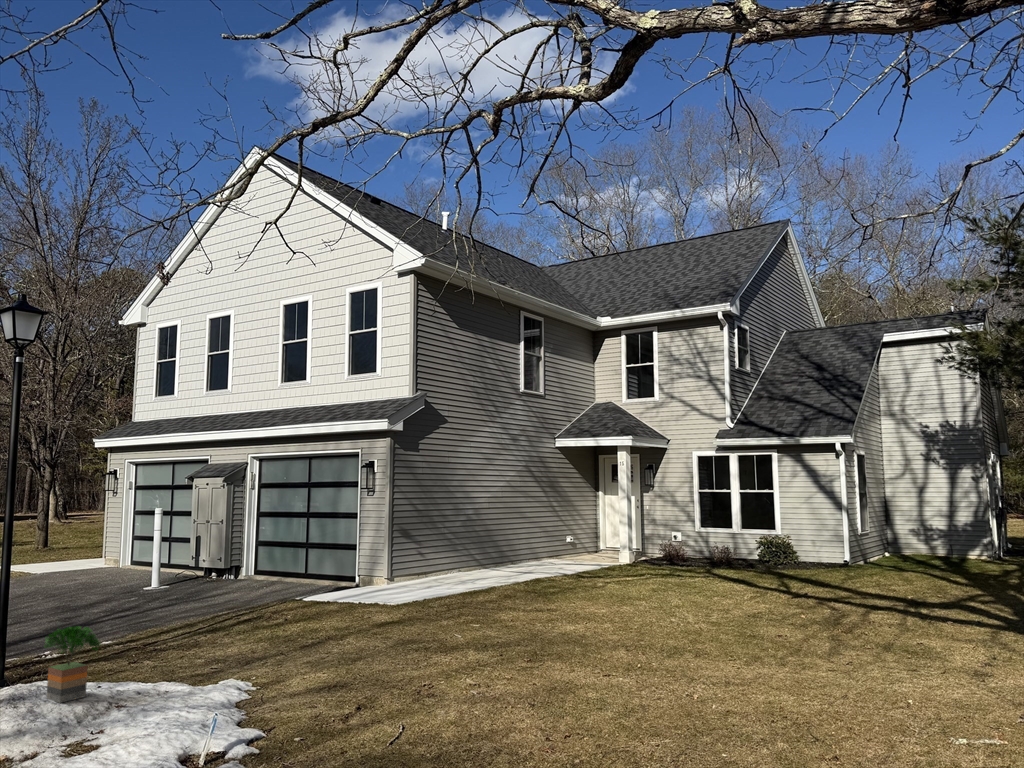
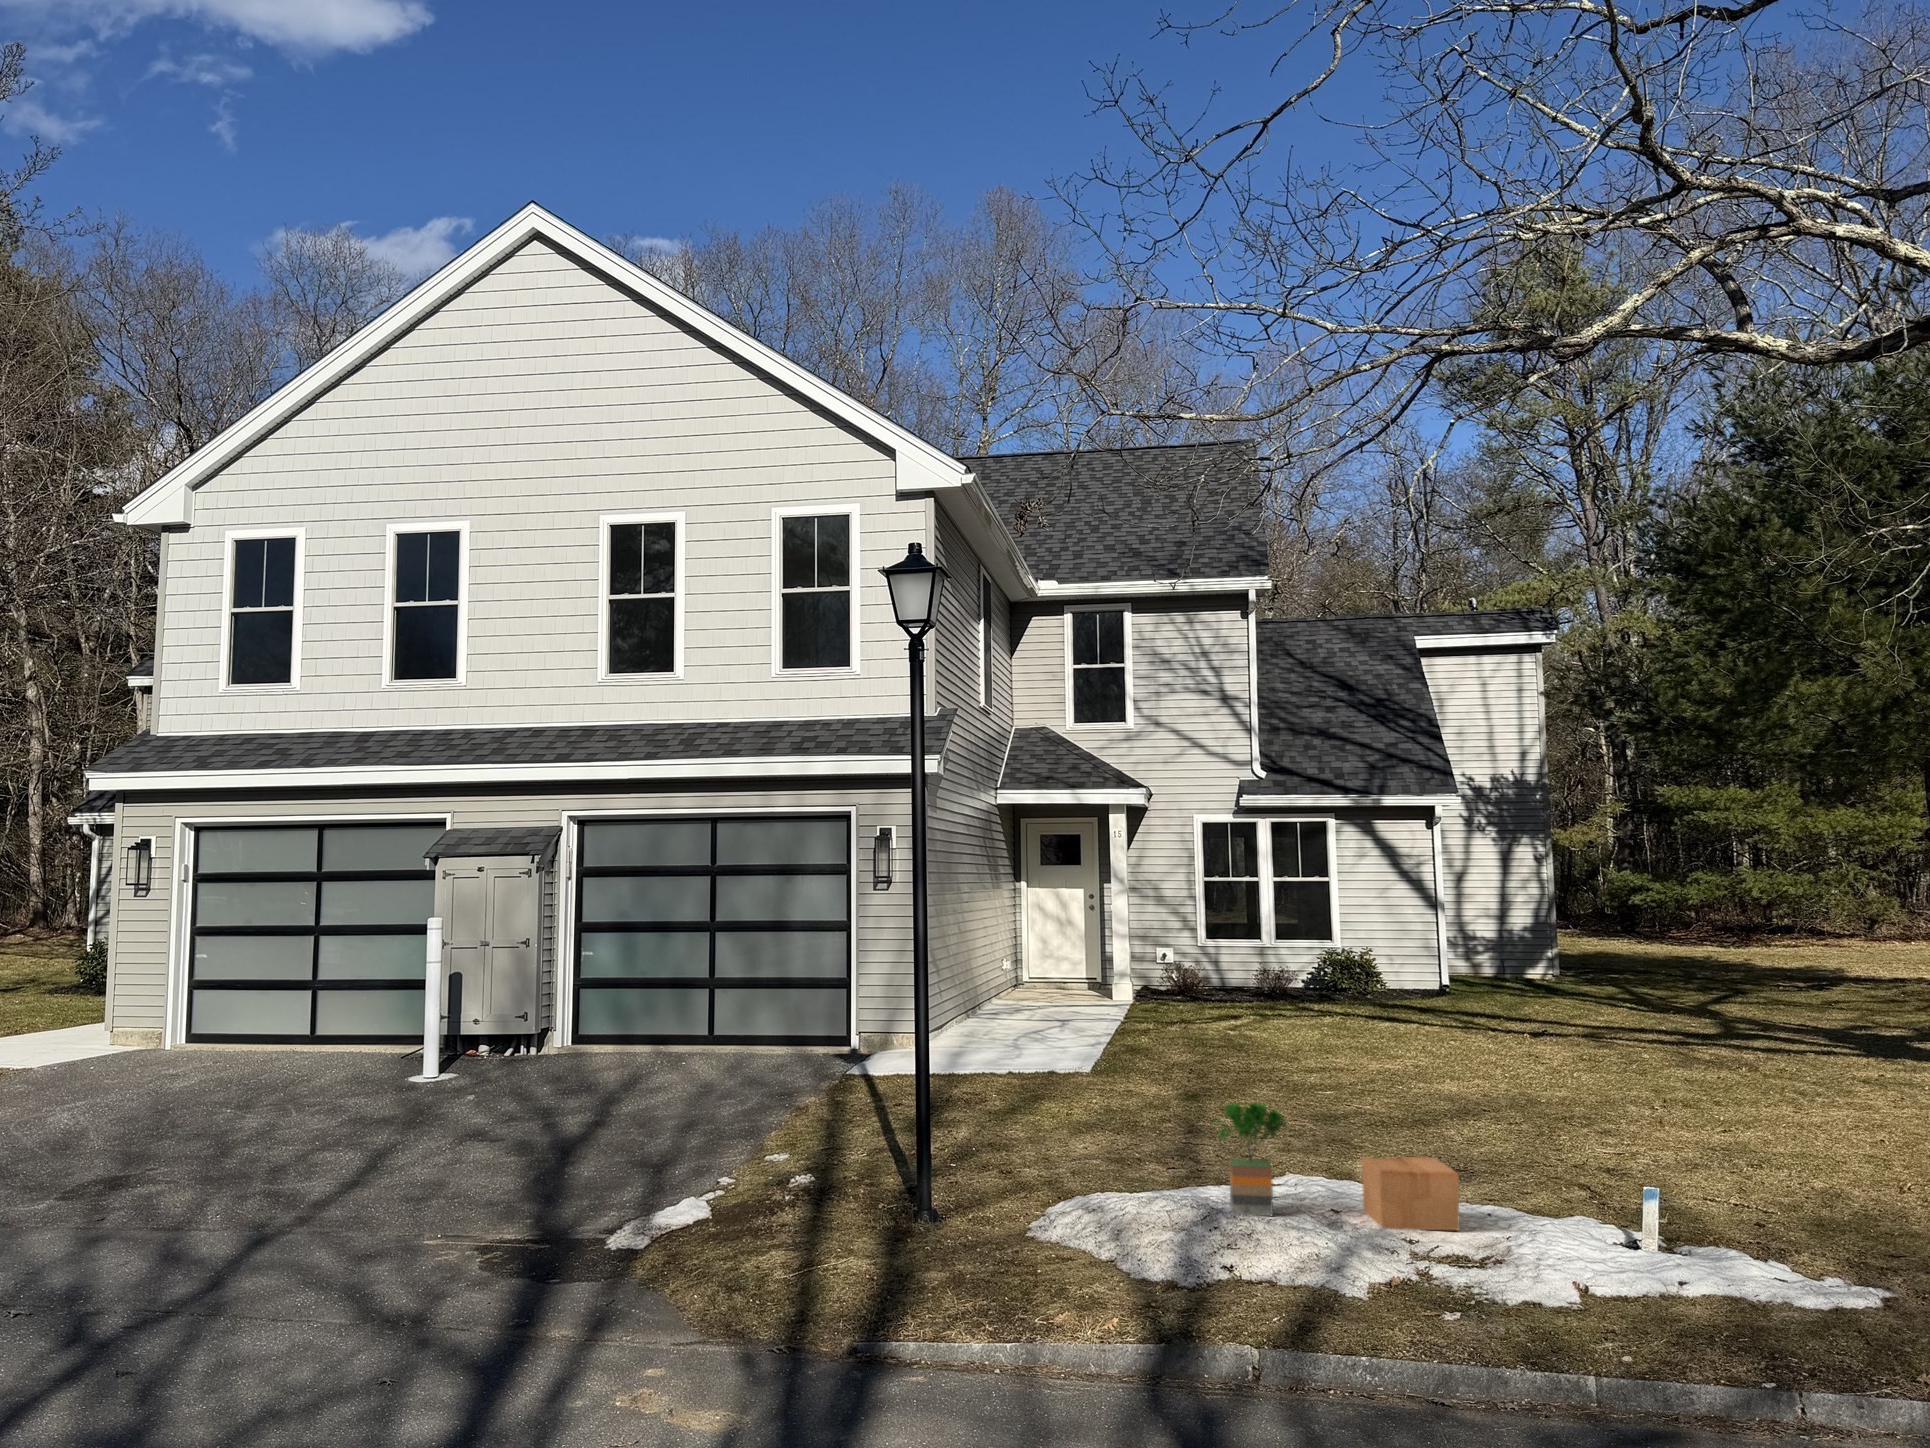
cardboard box: none [92,669,174,727] -> present [1362,1157,1460,1230]

